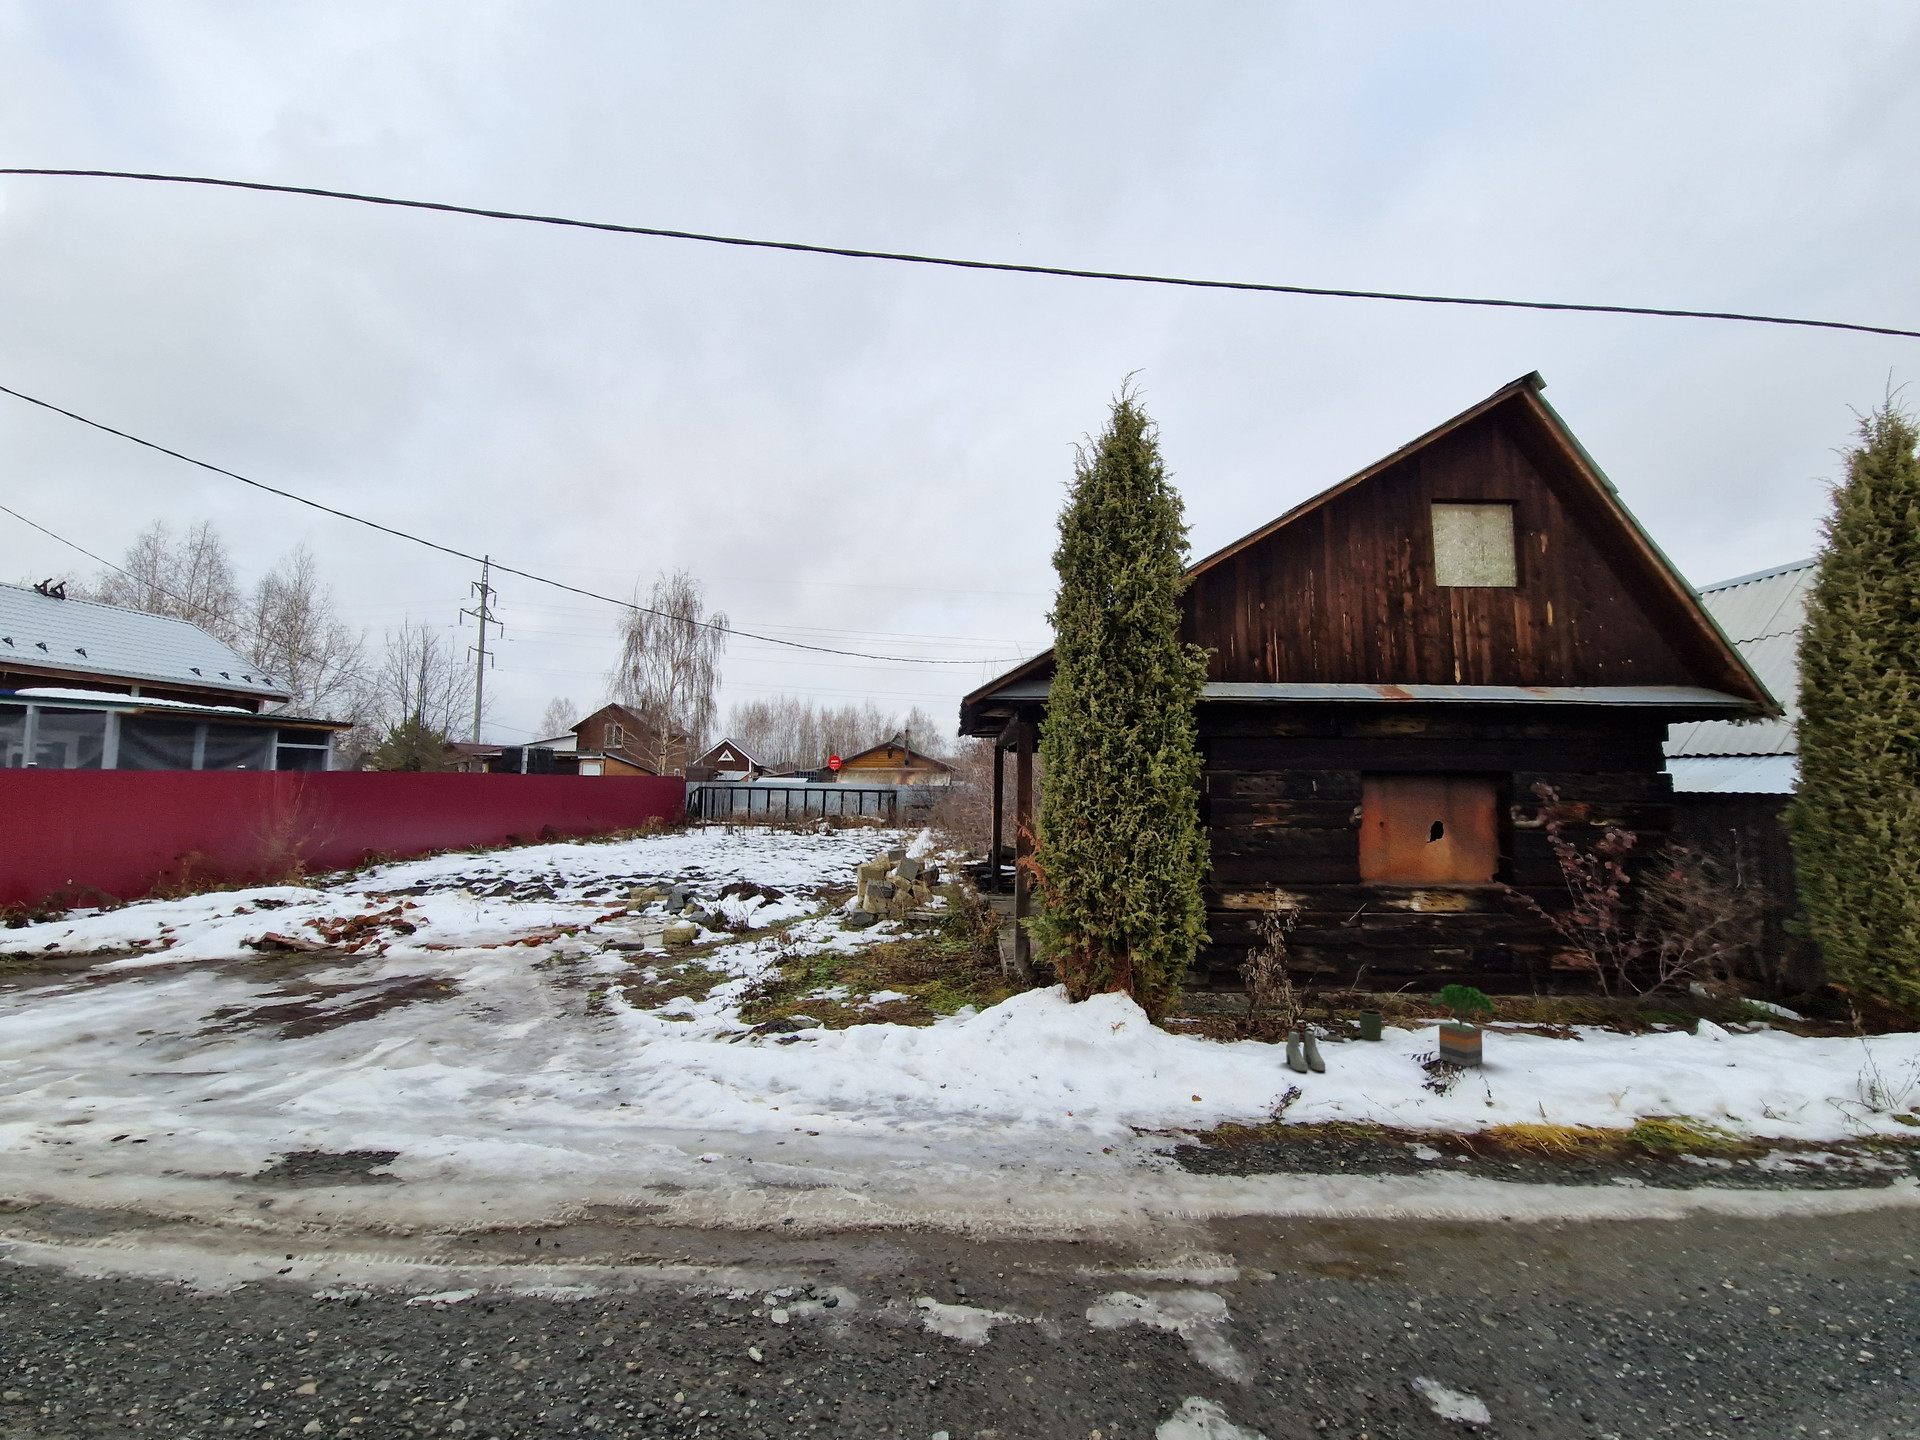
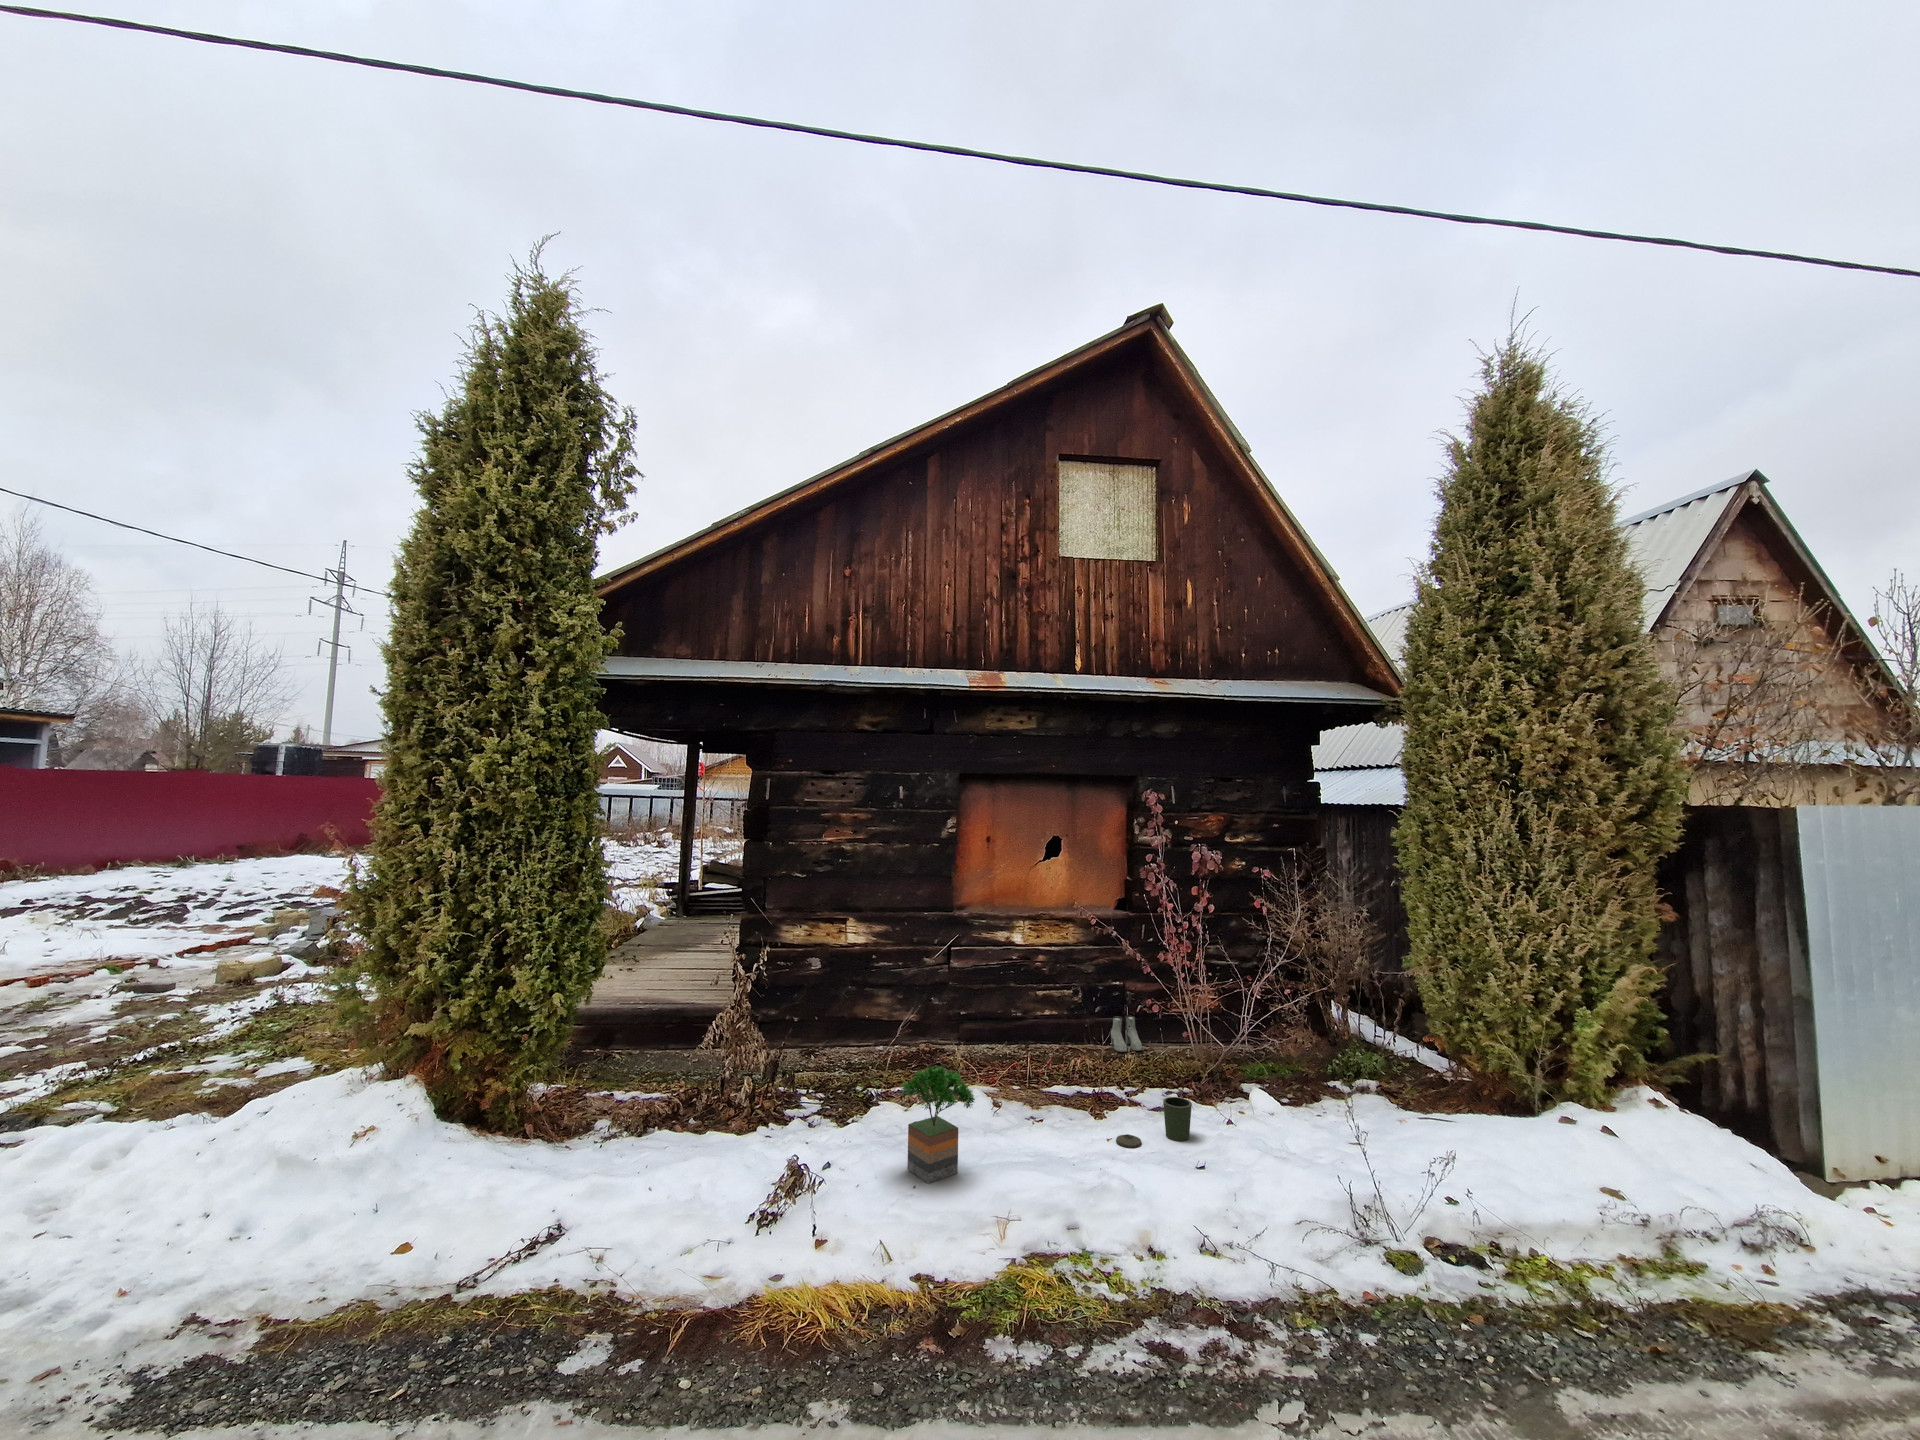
trash can: present [1323,1010,1383,1042] -> present [1116,1097,1192,1148]
boots: present [1286,1029,1326,1072] -> present [1111,1015,1142,1052]

